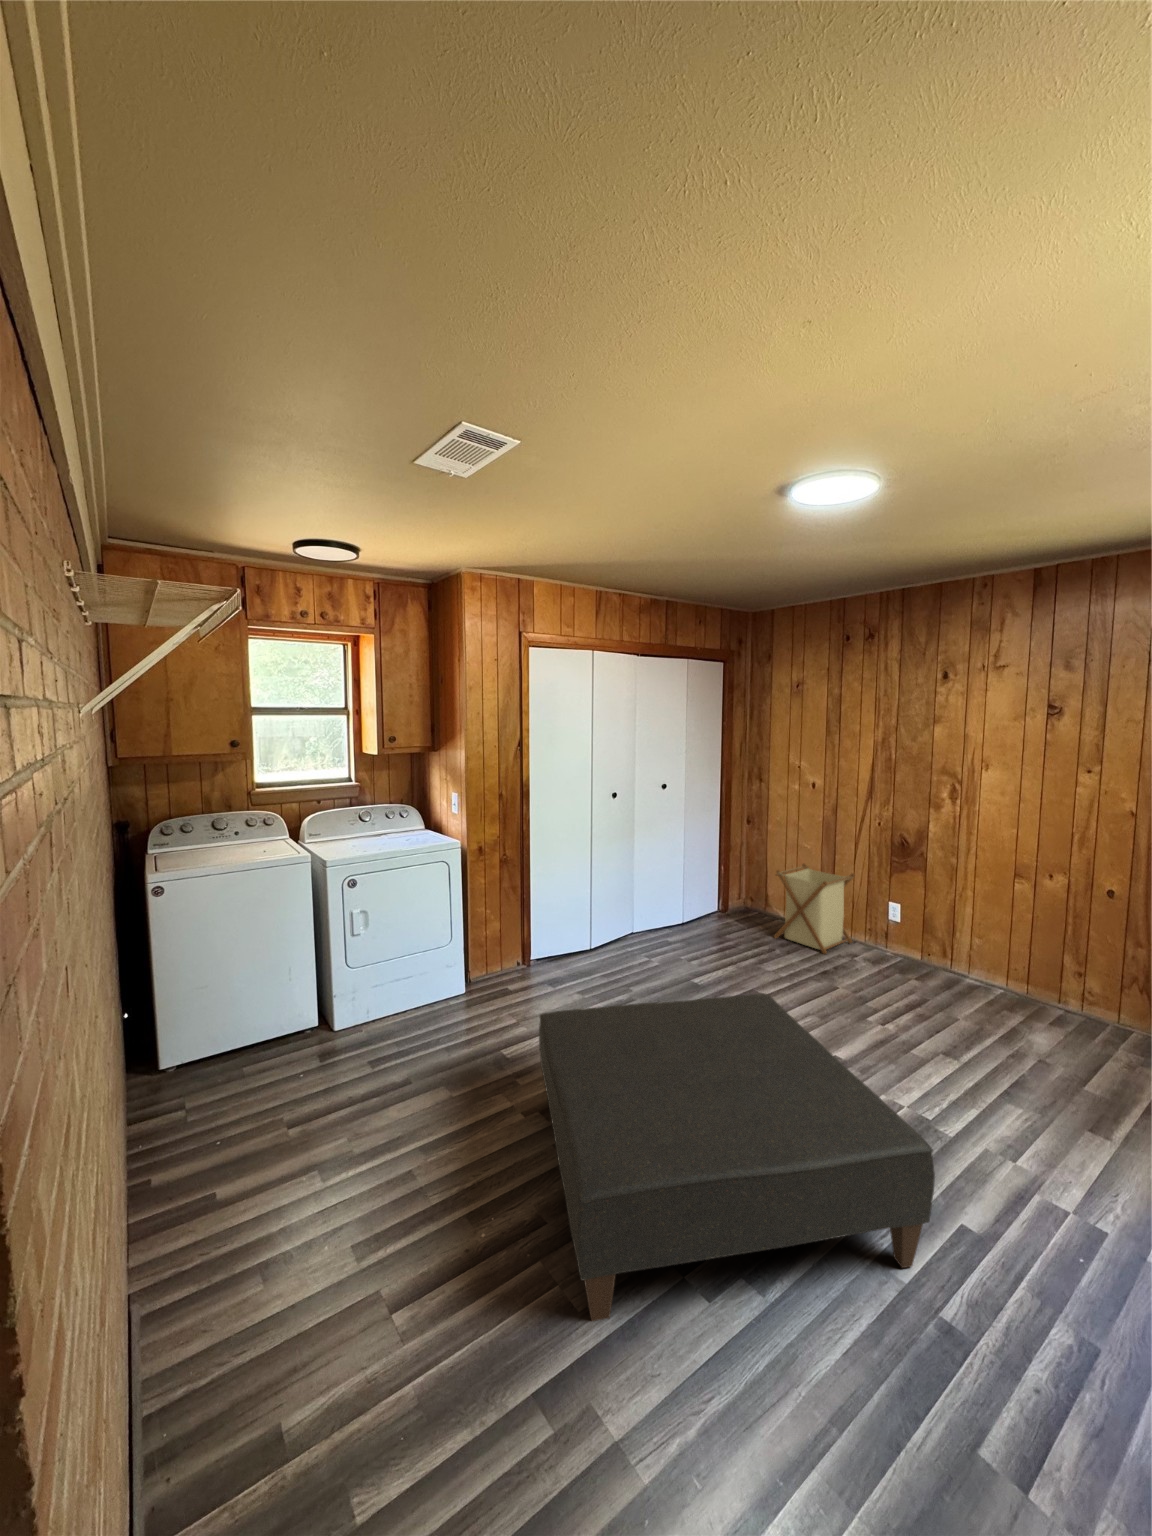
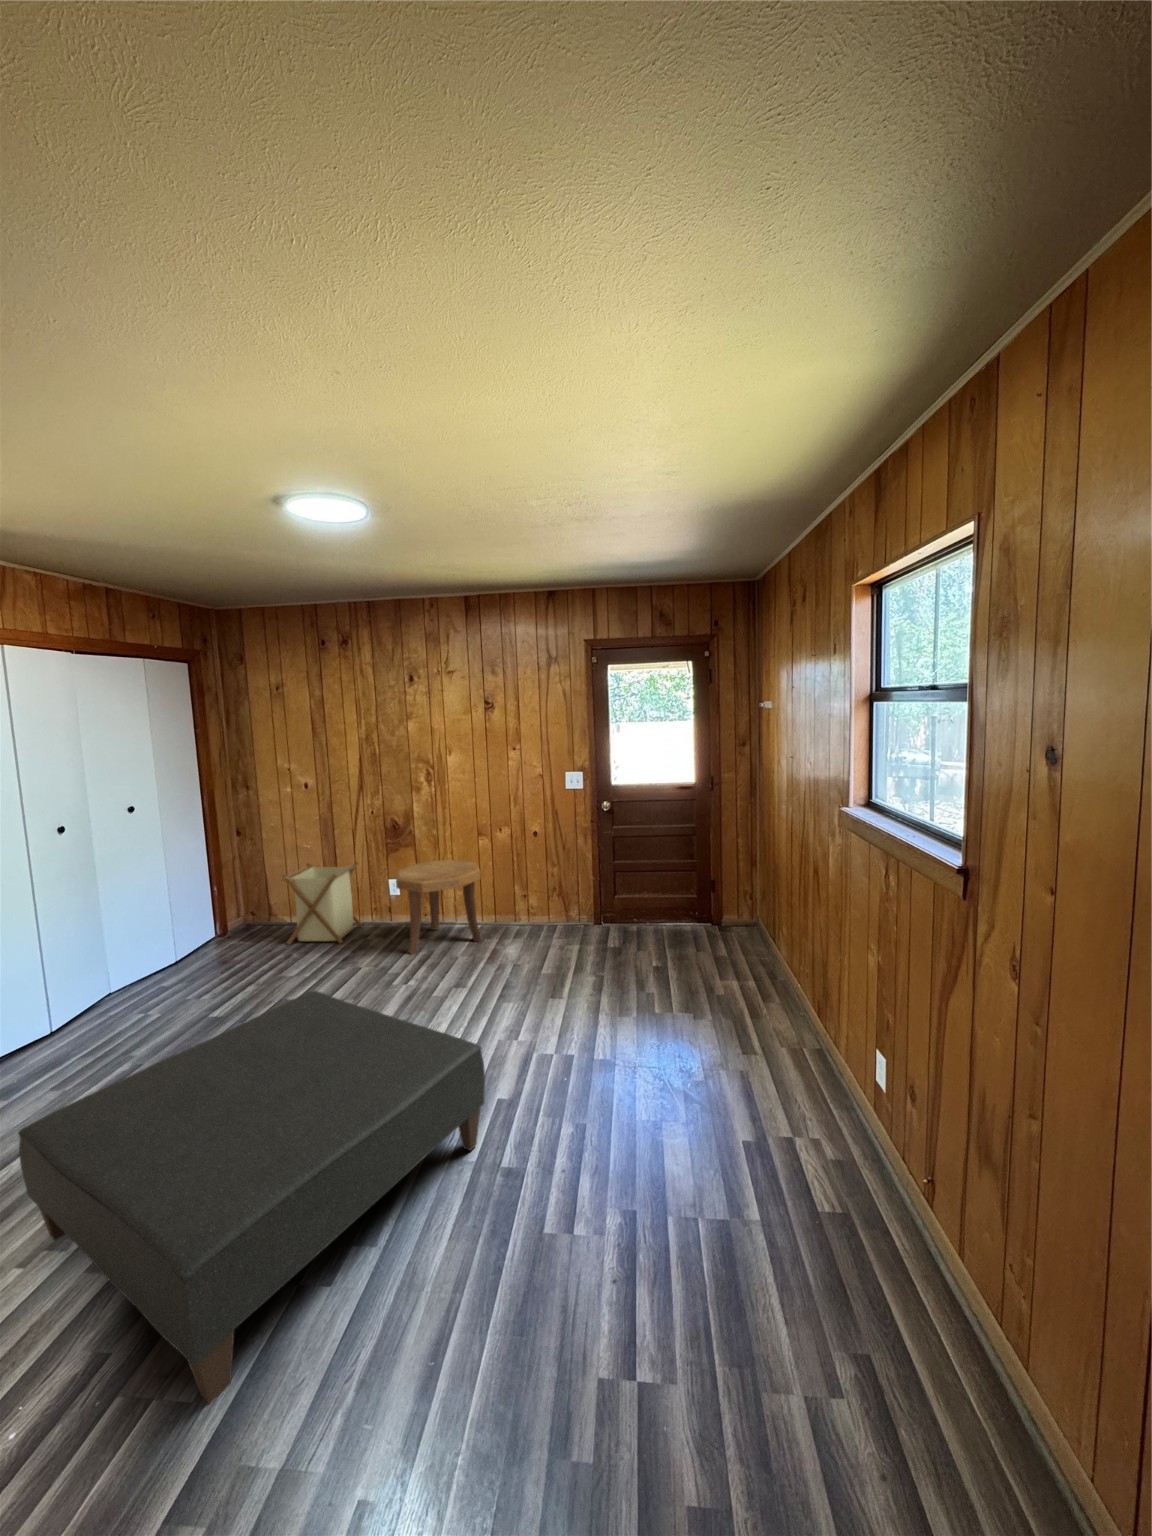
side table: none [889,892,1008,1011] -> present [396,860,481,955]

